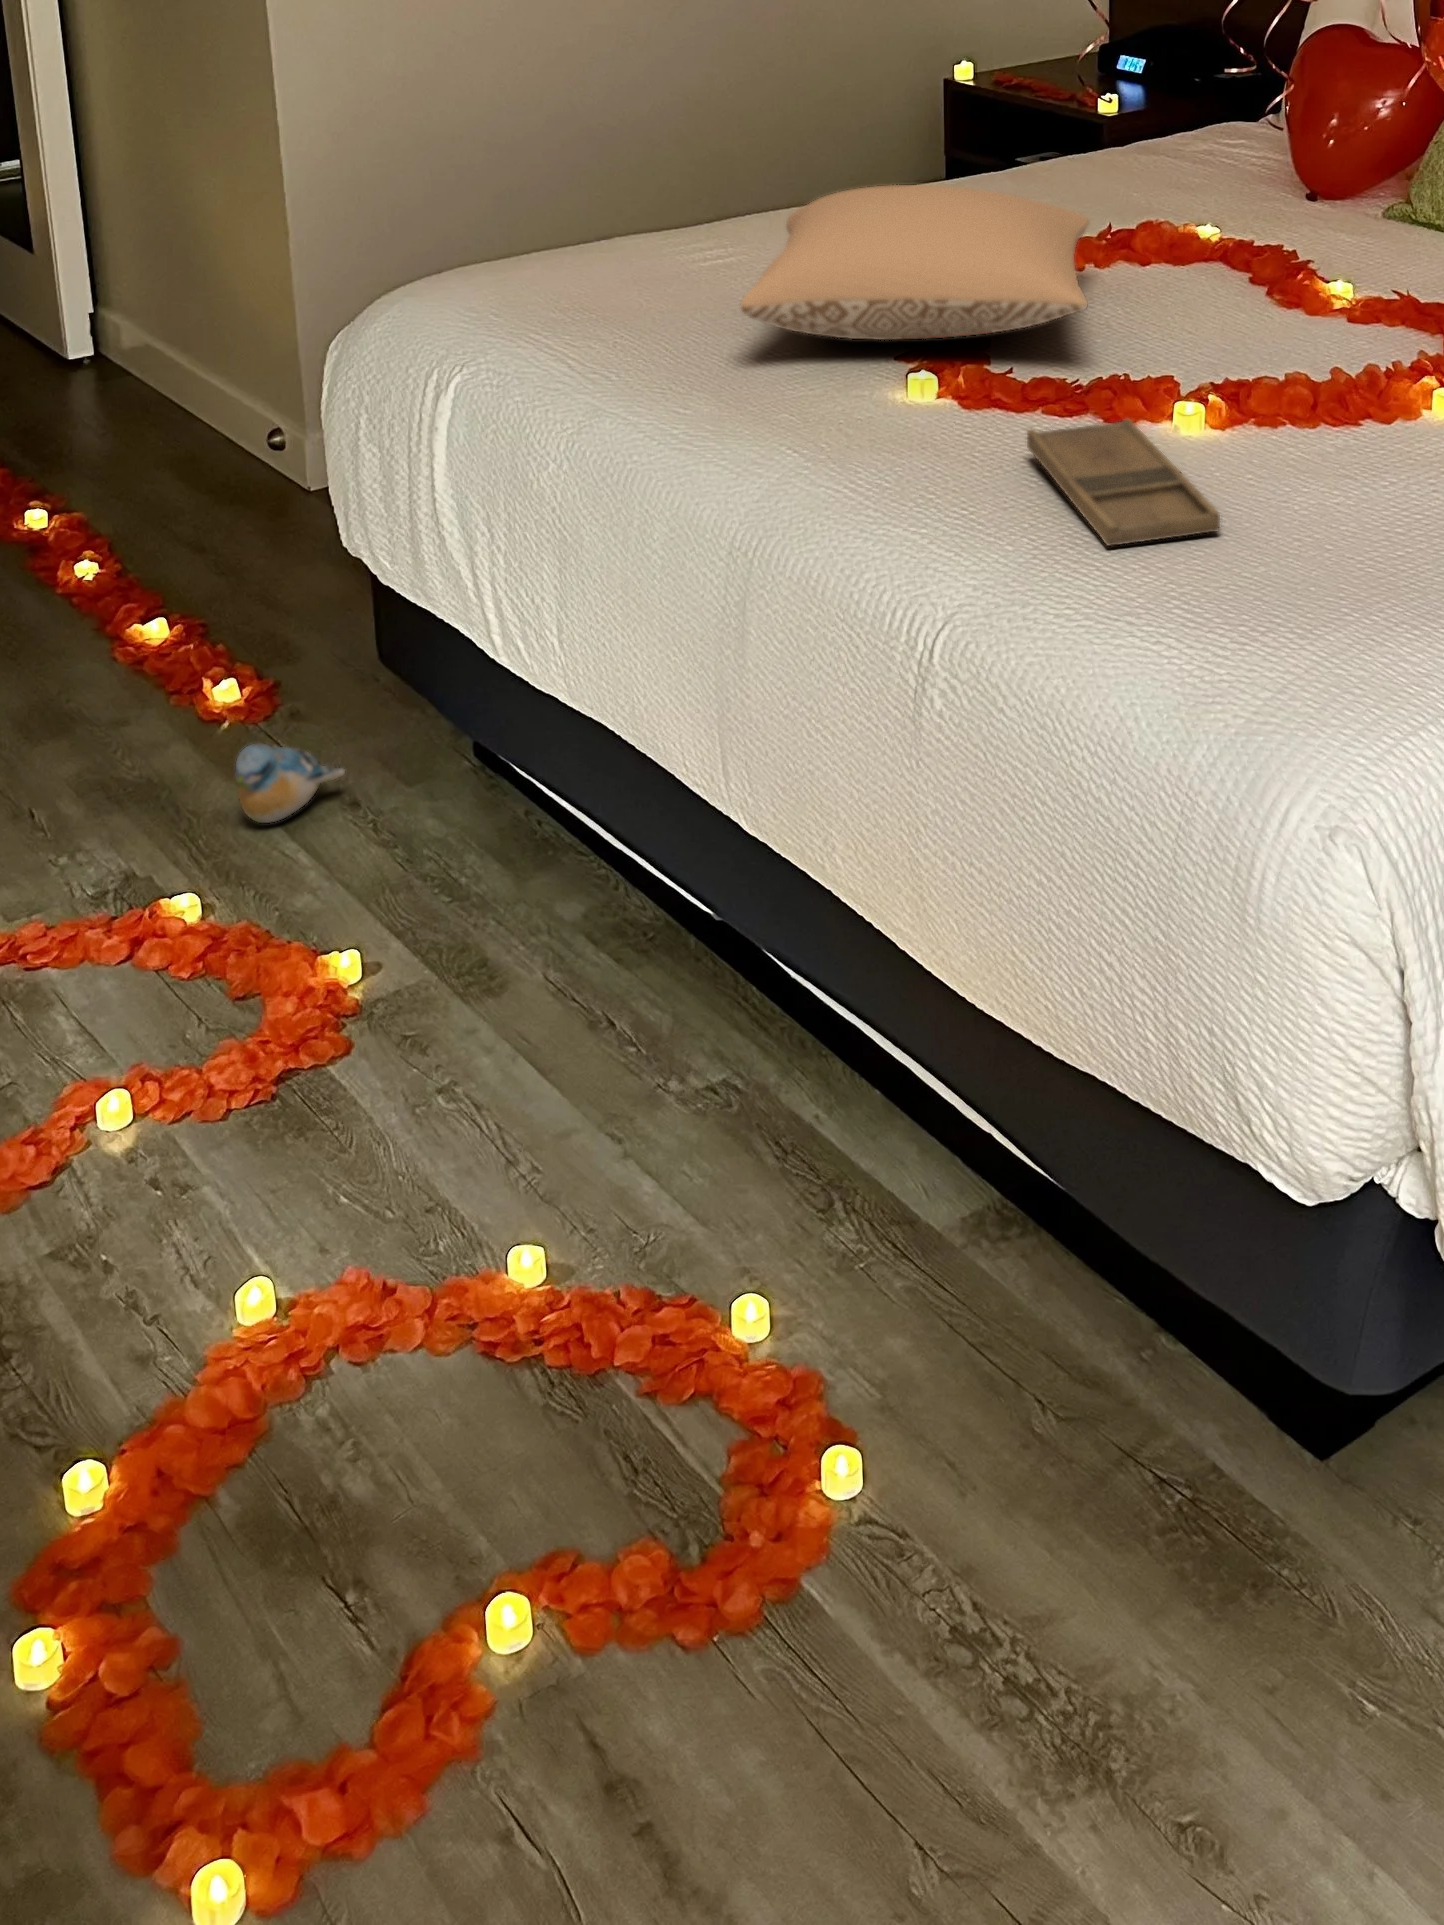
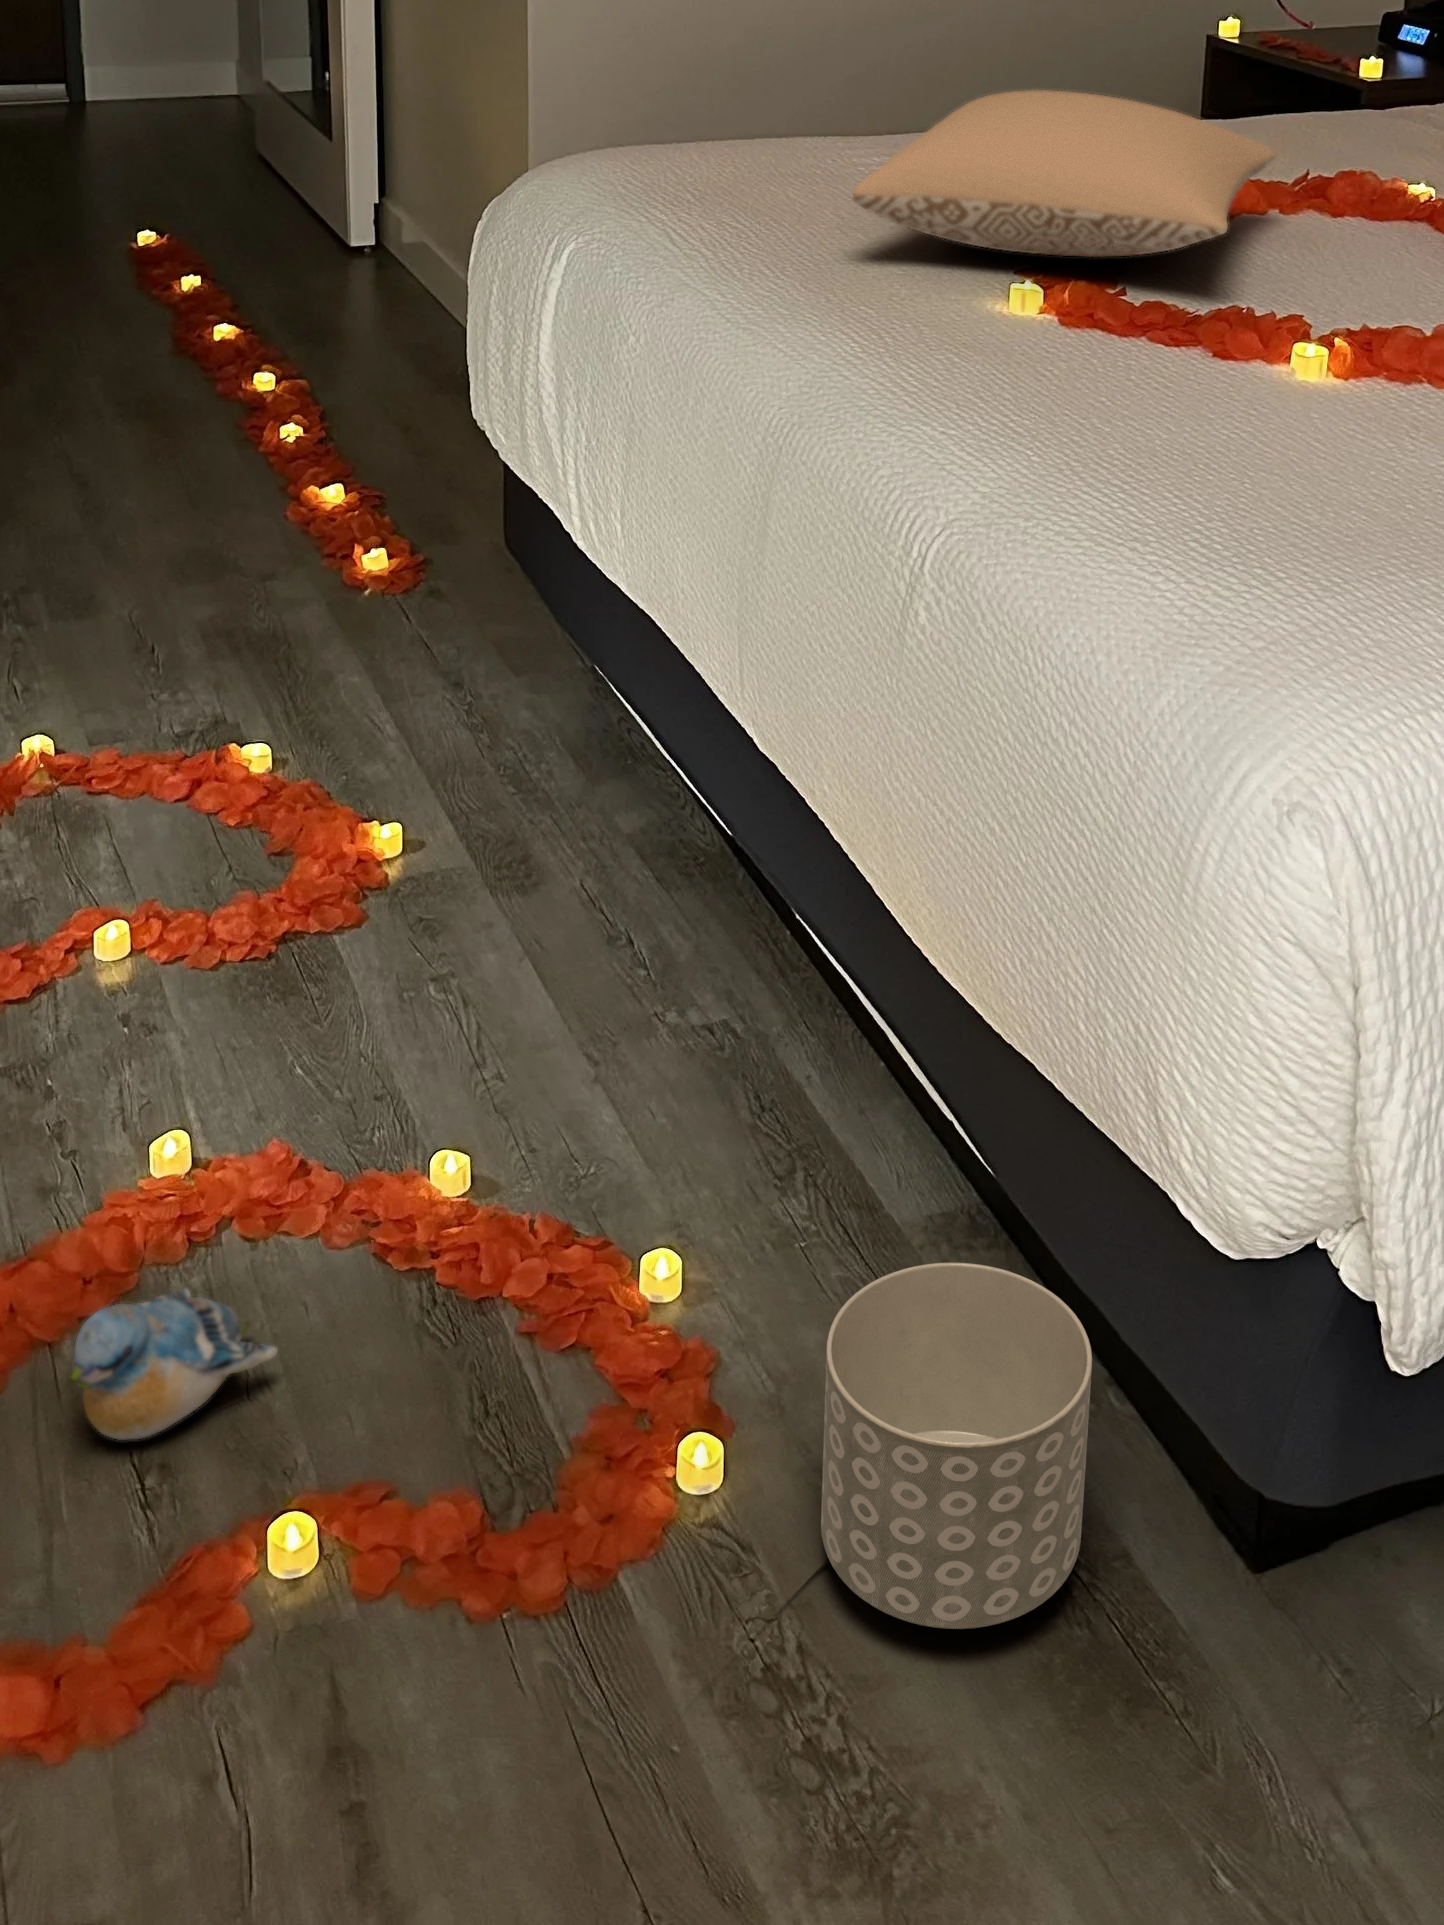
tray: present [1027,419,1220,546] -> none [1110,347,1290,475]
plush toy: present [236,743,345,823] -> present [72,1289,278,1440]
planter: none [962,1254,1190,1568] -> present [821,1263,1092,1629]

